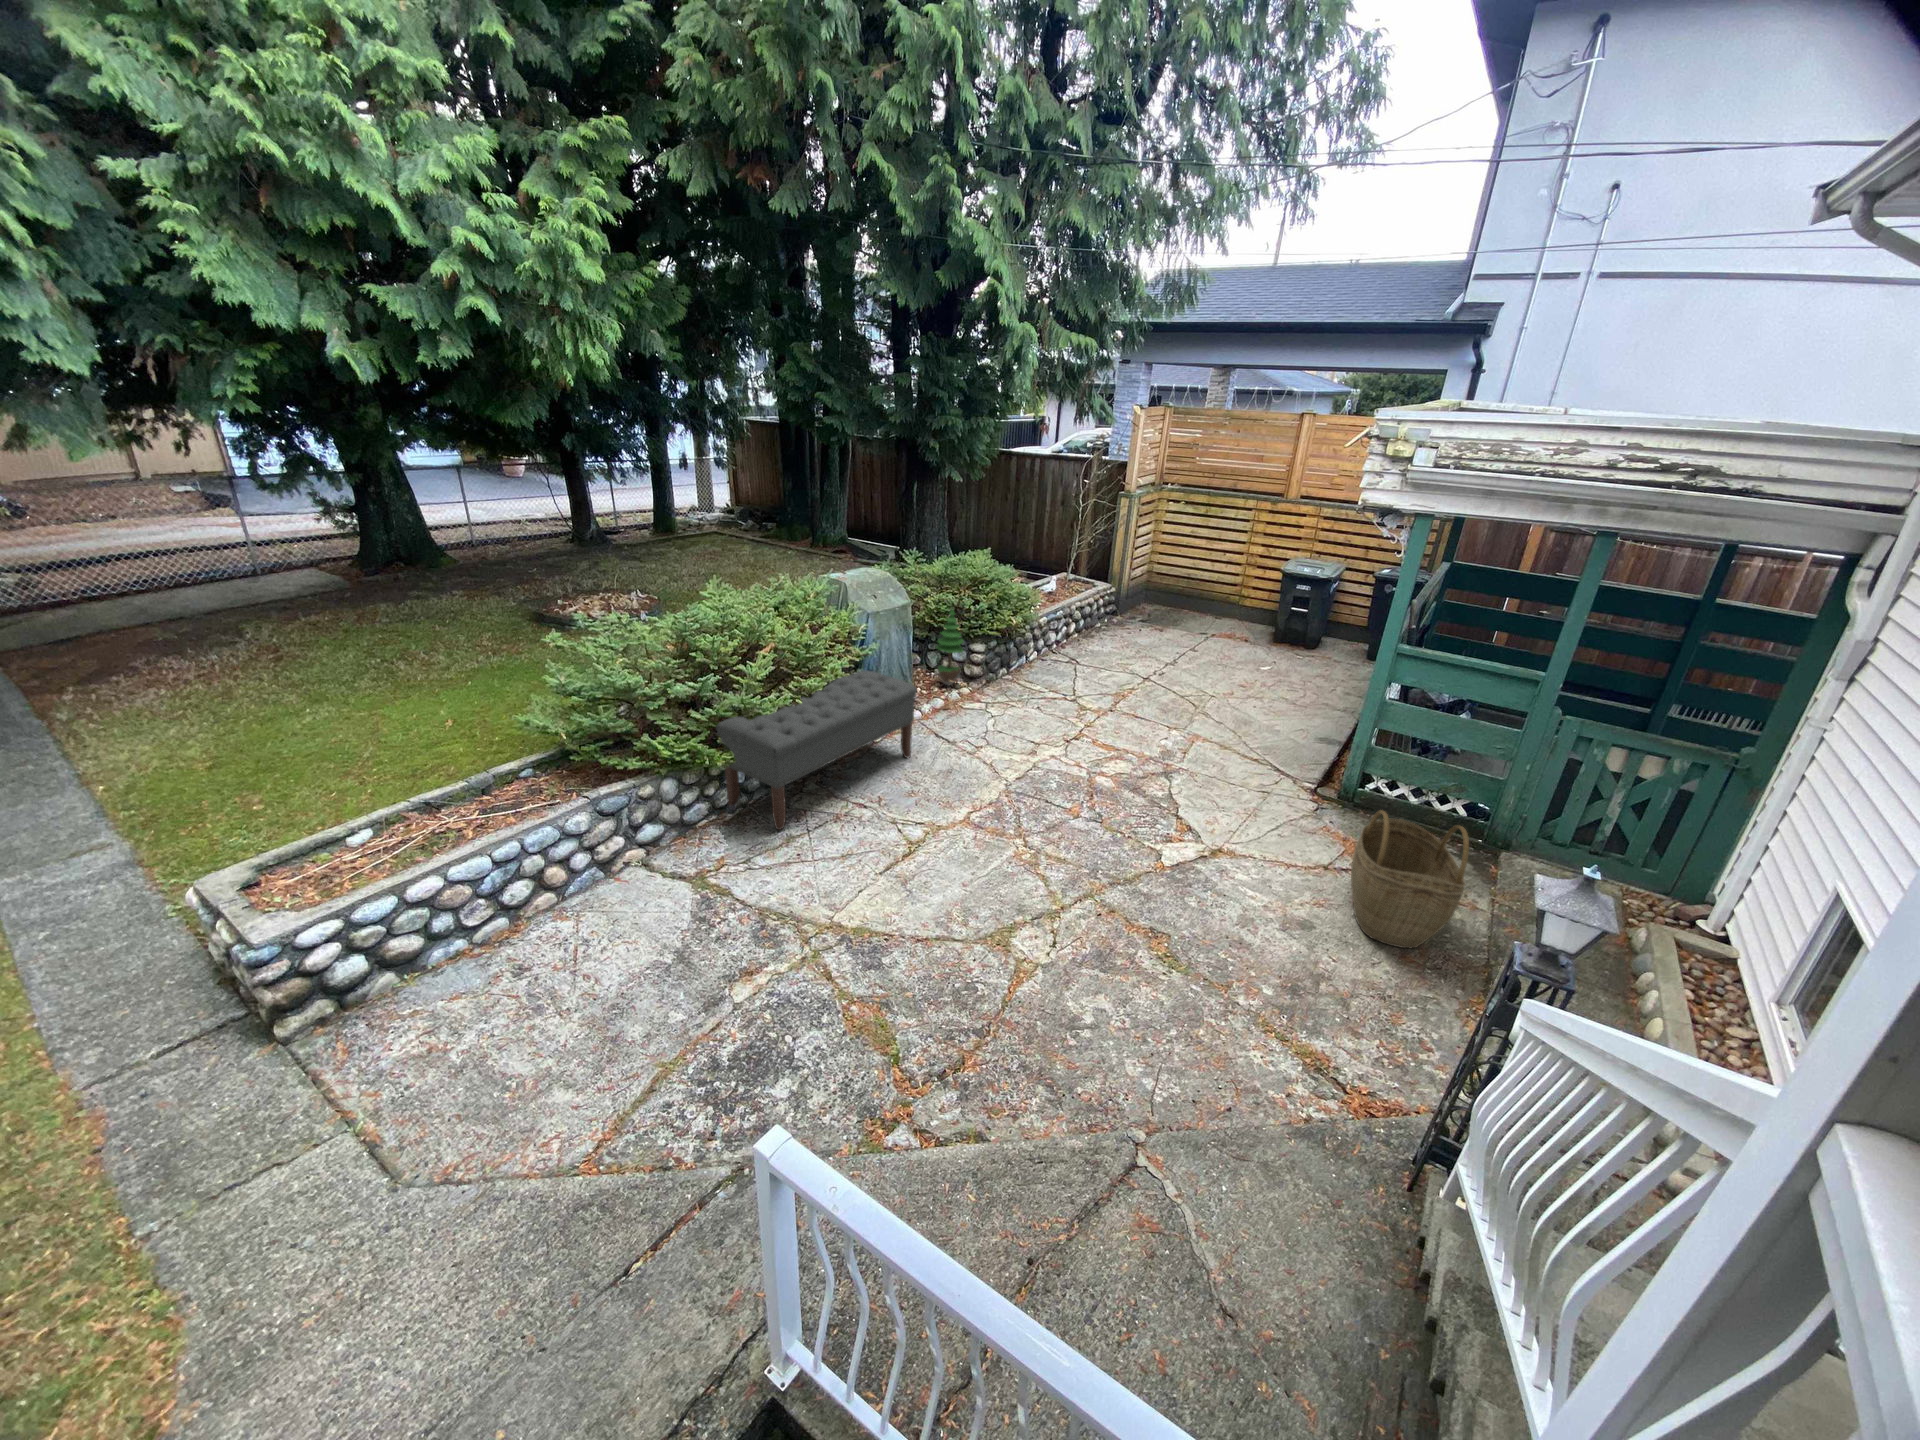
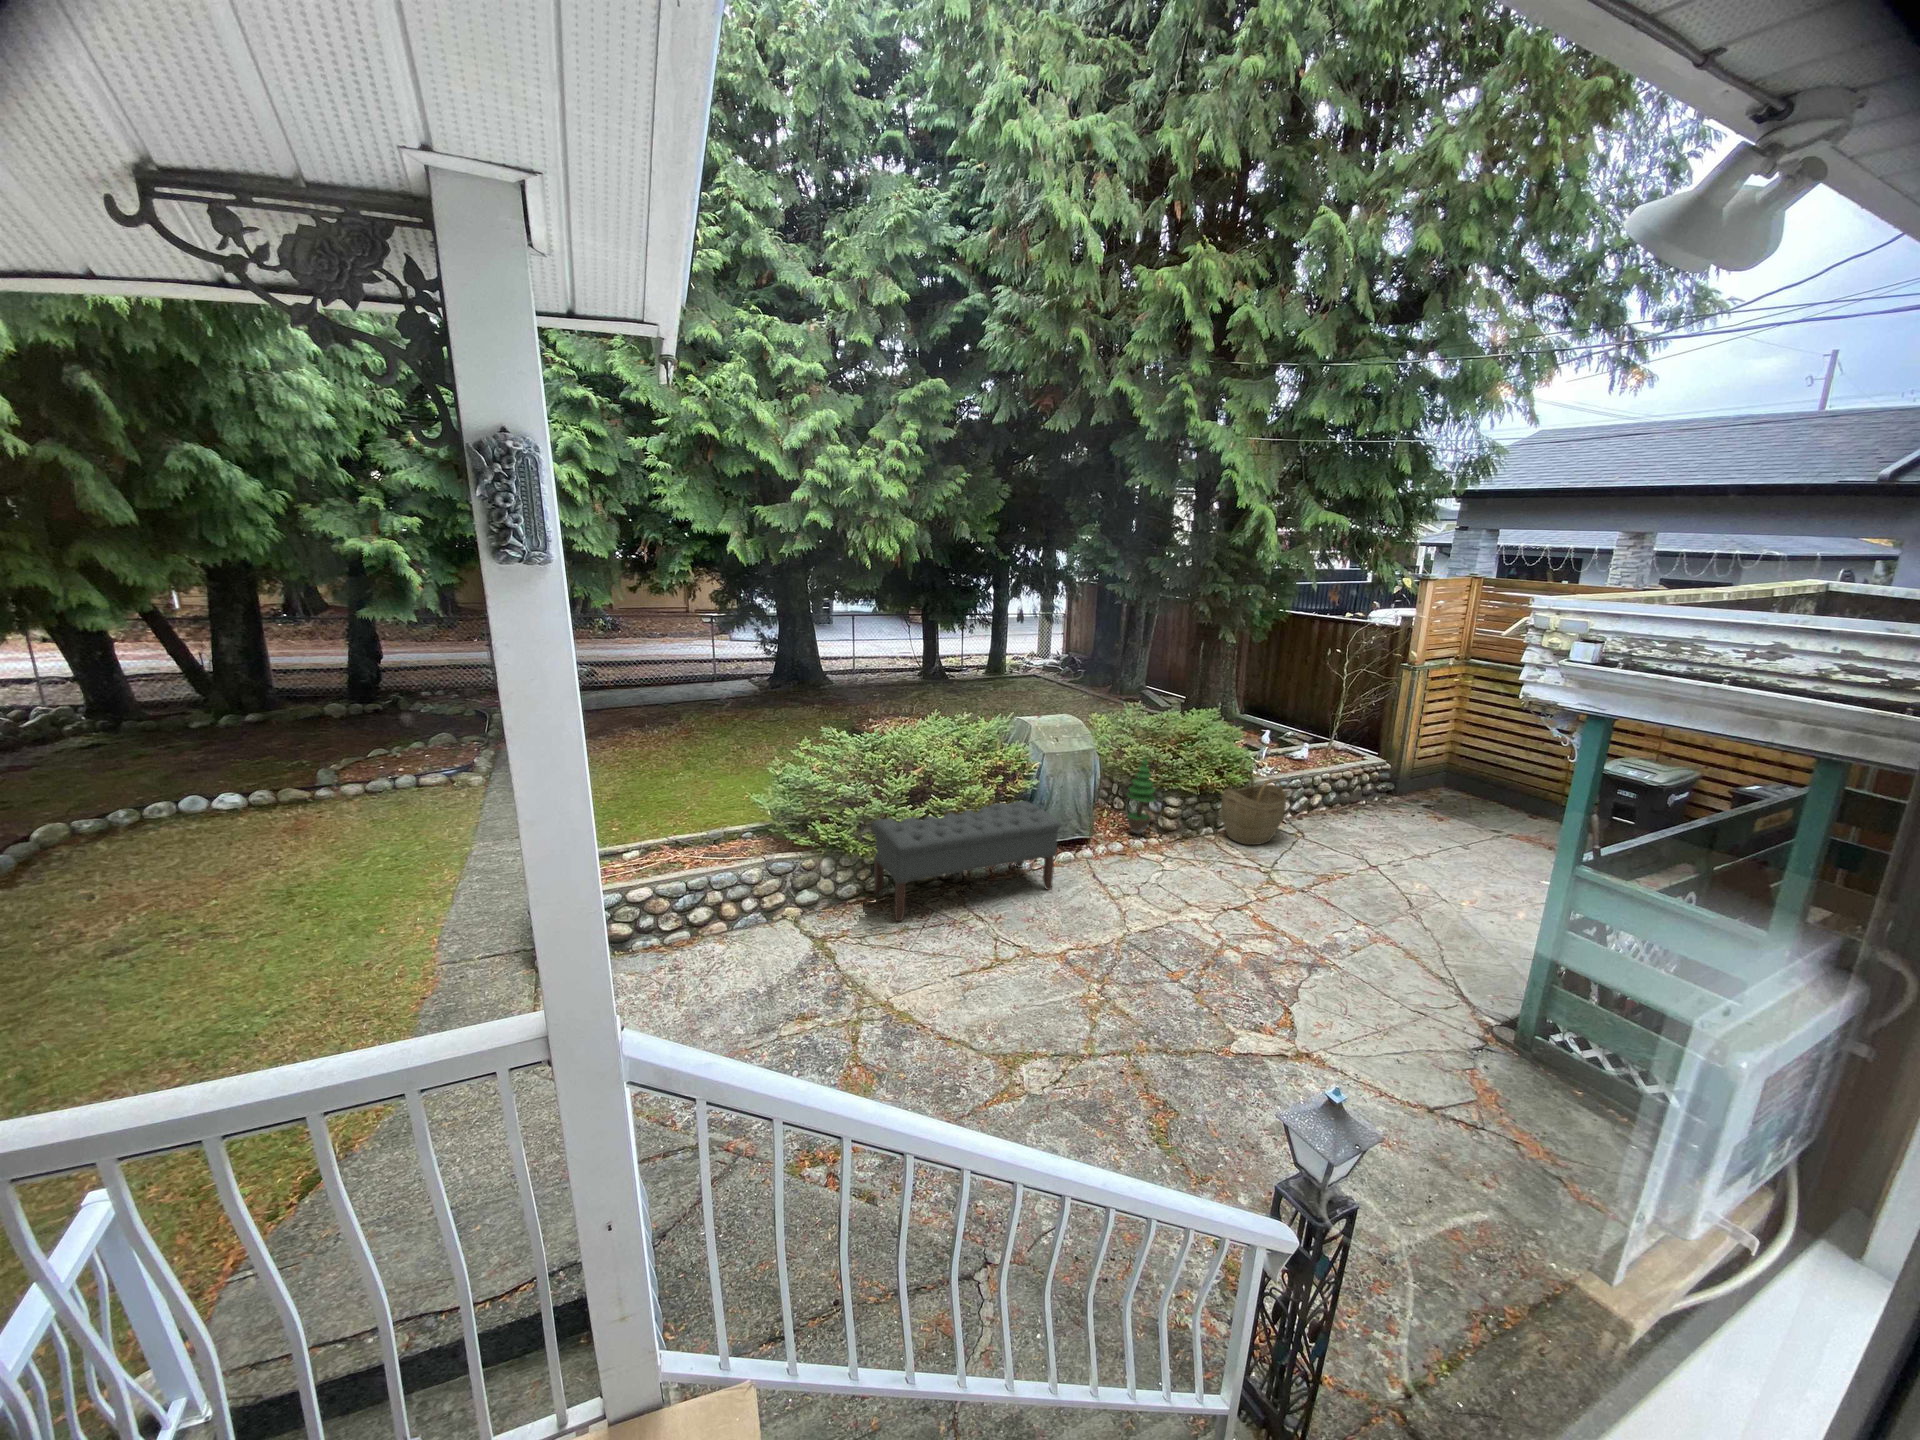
woven basket: present [1351,810,1469,948] -> present [1221,773,1286,845]

